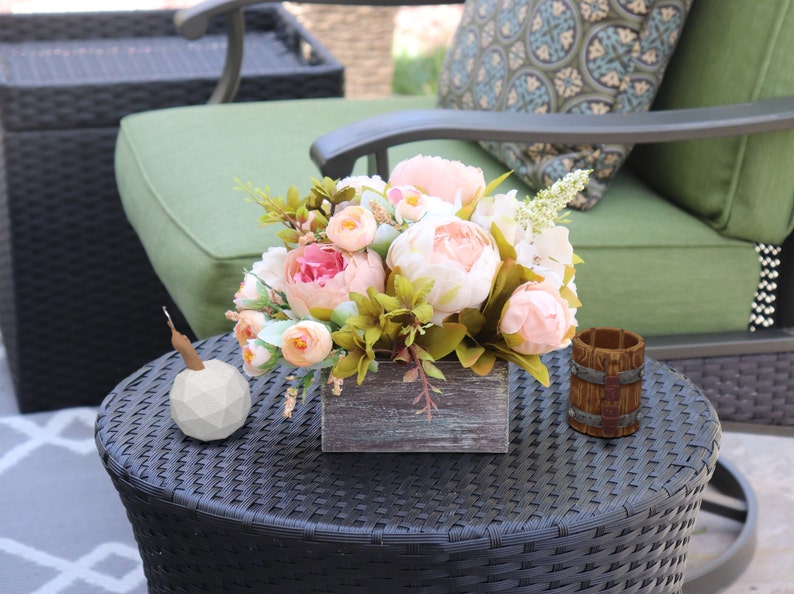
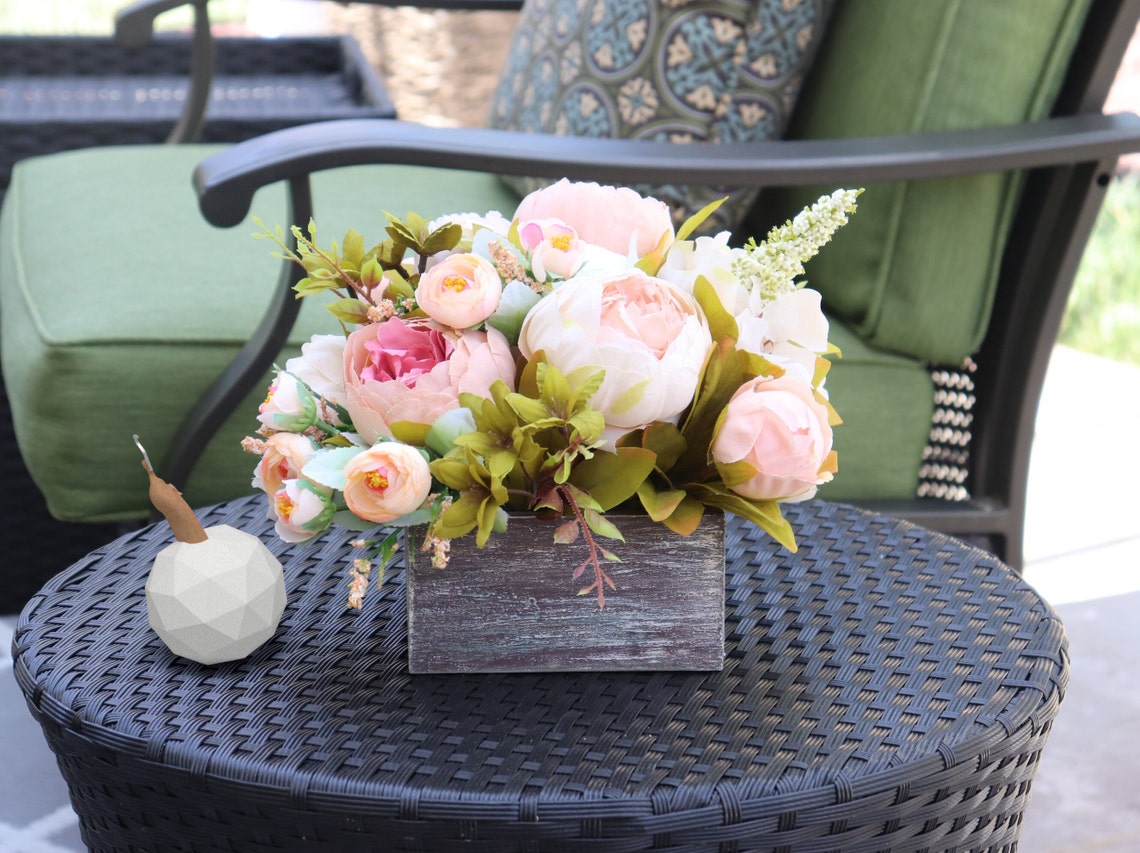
mug: present [567,327,645,437] -> none [808,458,938,636]

